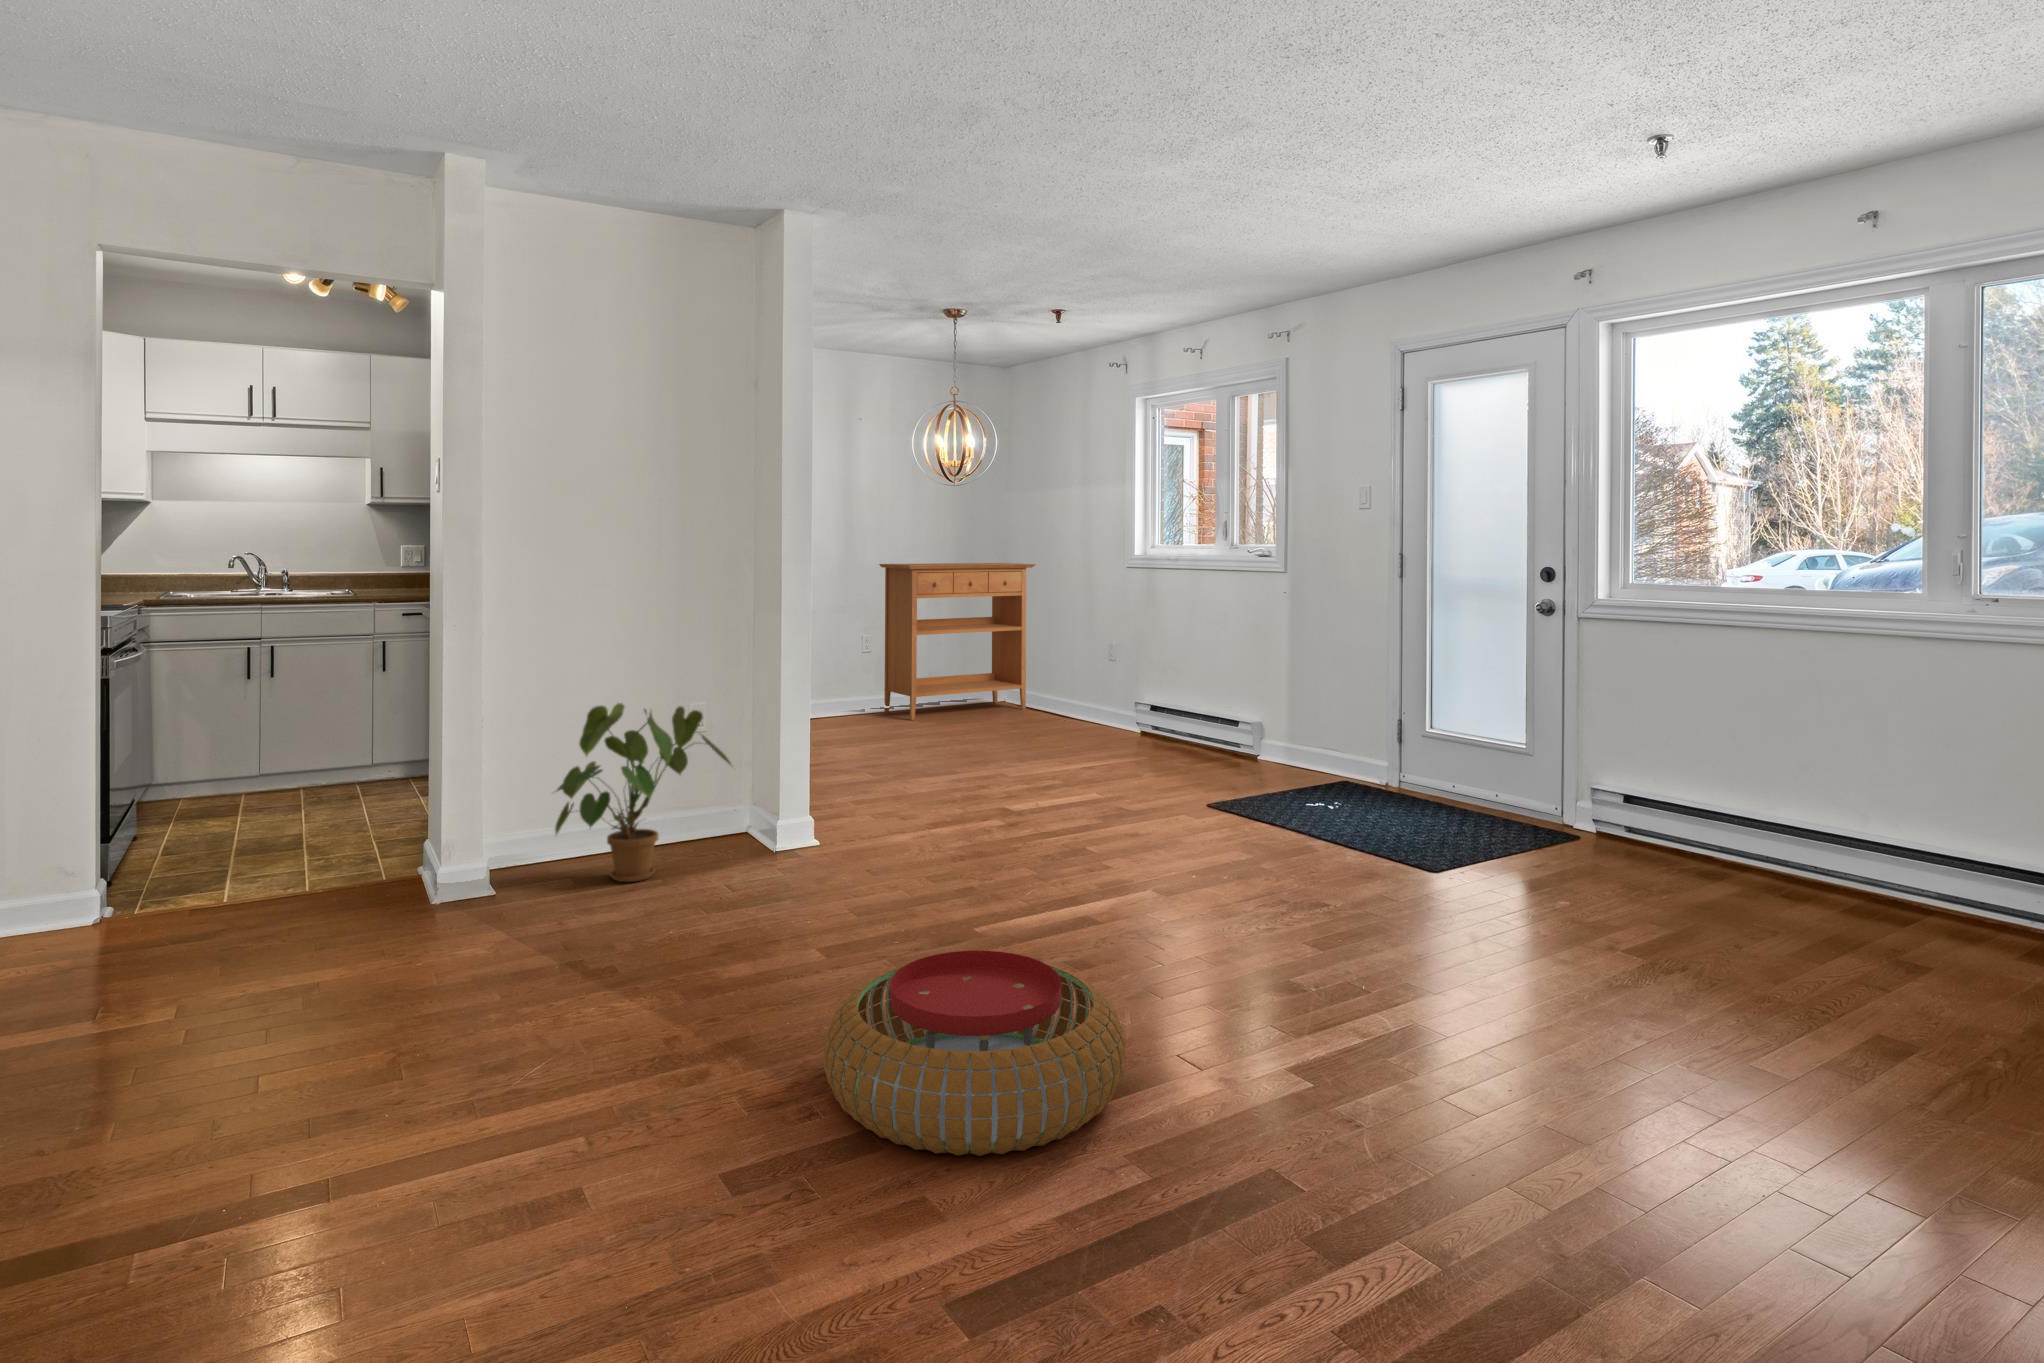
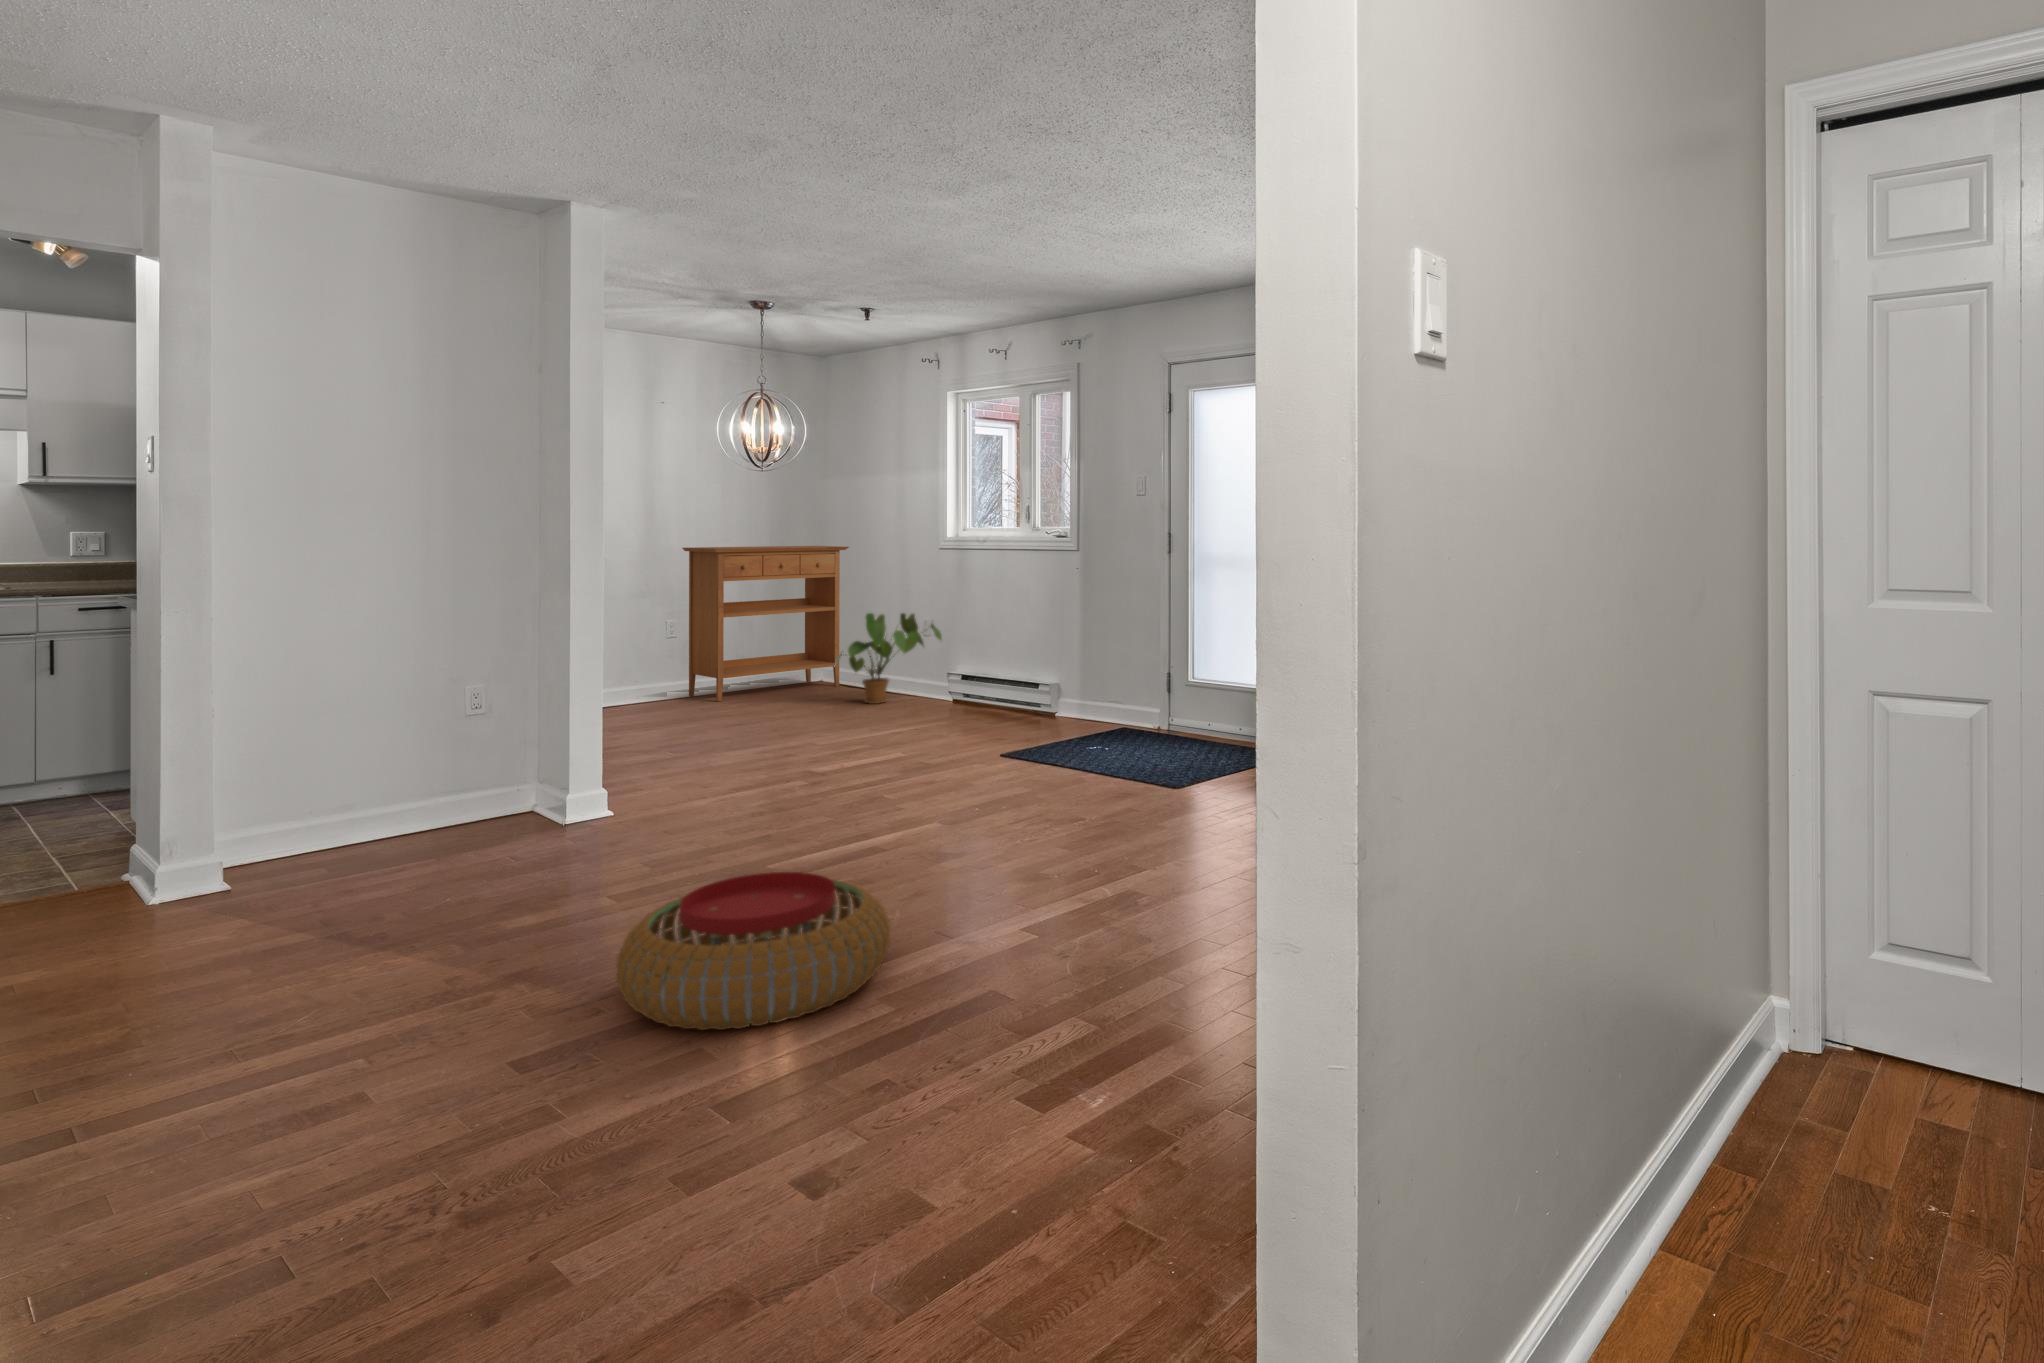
house plant: present [555,703,731,882] -> present [836,613,942,704]

